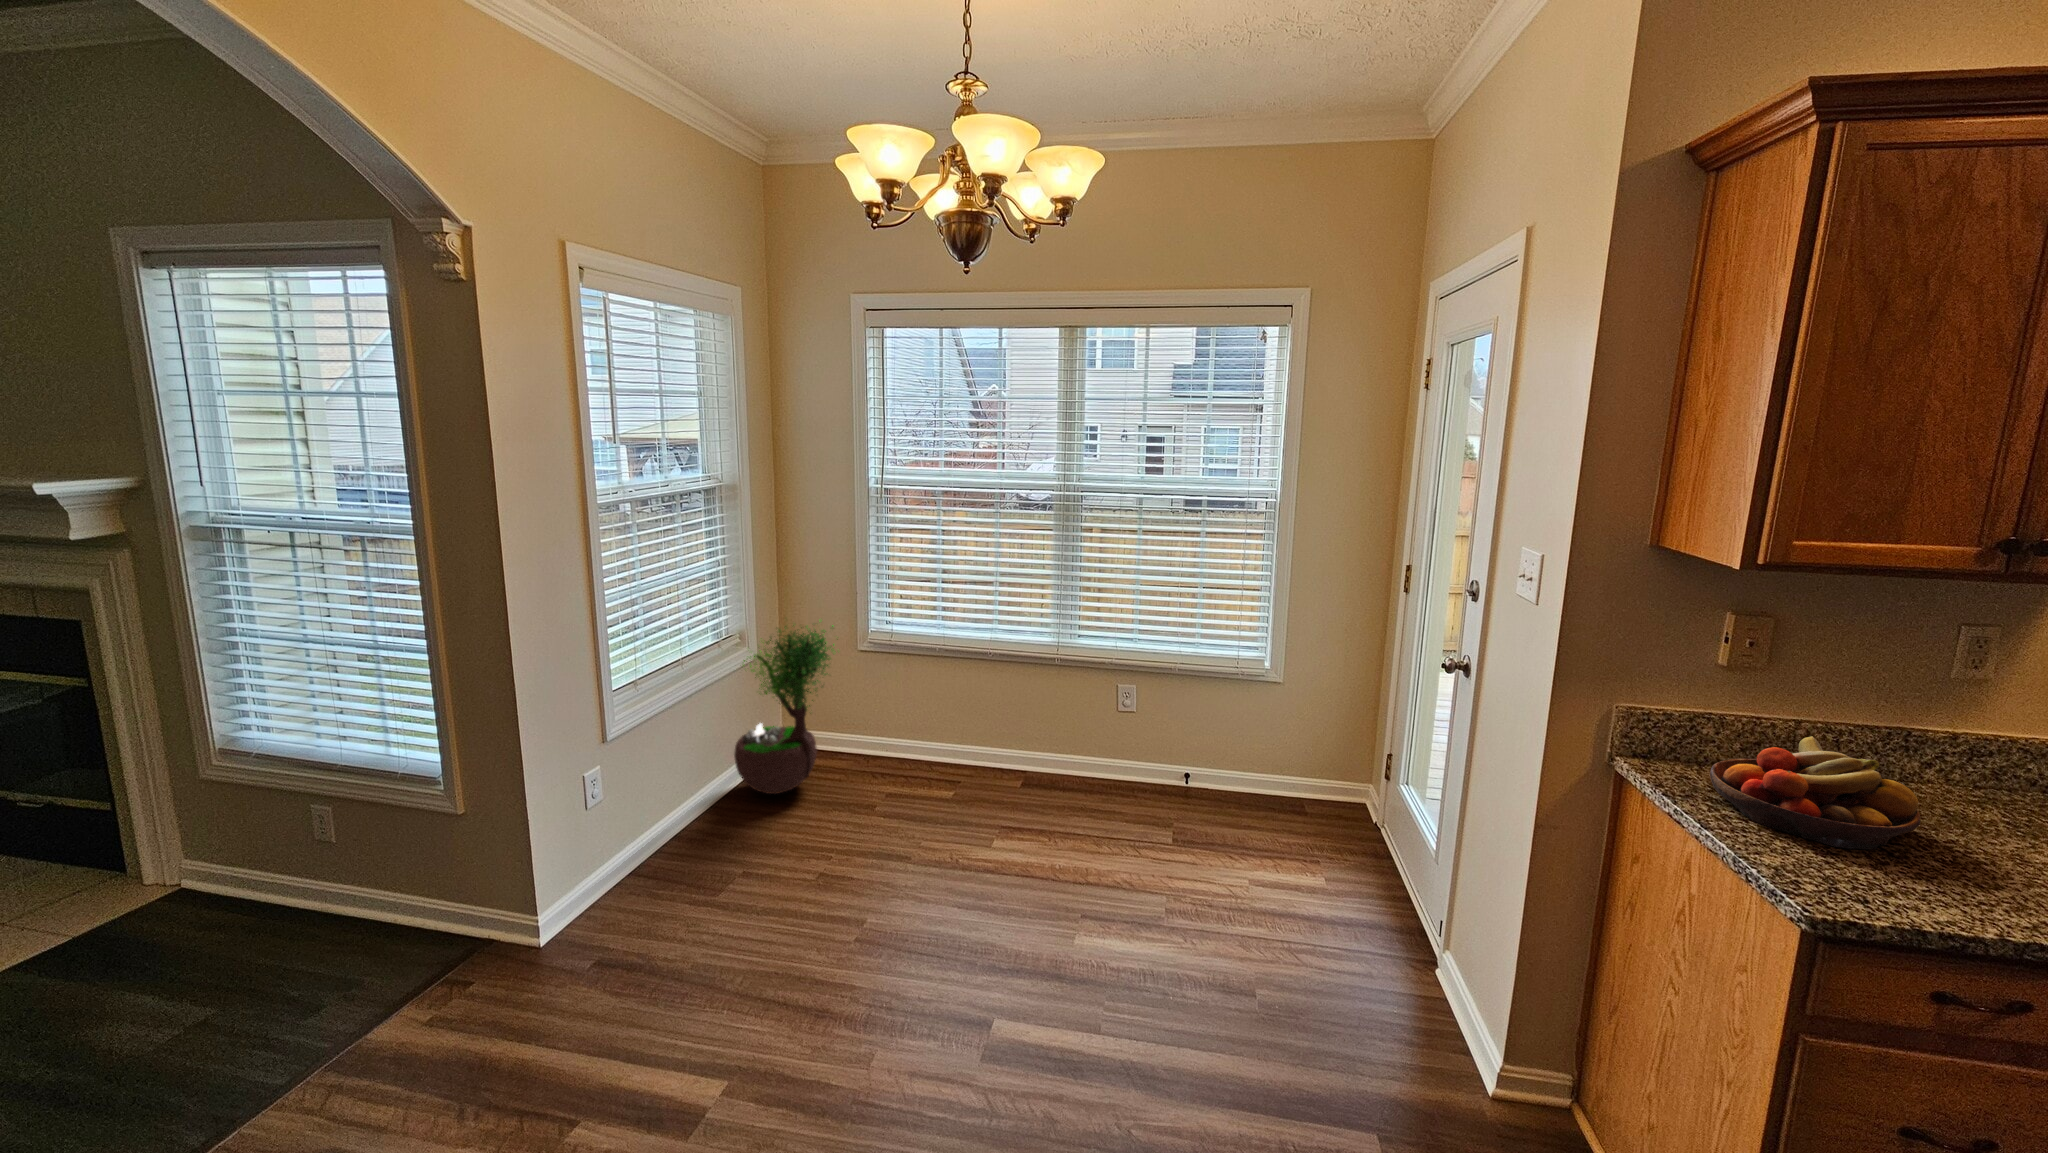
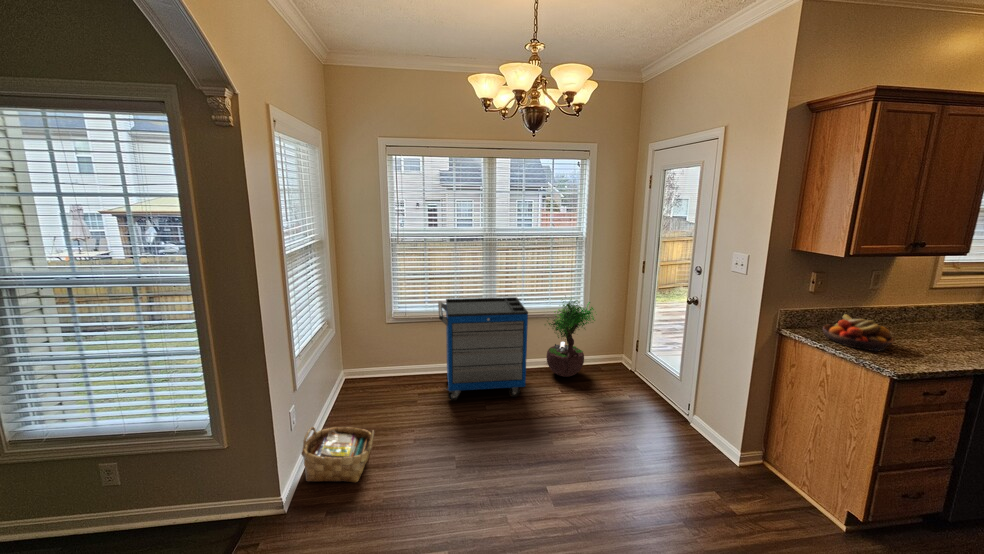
storage cabinet: none [910,618,1101,835] -> present [438,297,528,401]
potted tree: present [734,624,834,794] -> present [545,300,595,377]
woven basket: none [599,810,731,923] -> present [301,427,374,482]

